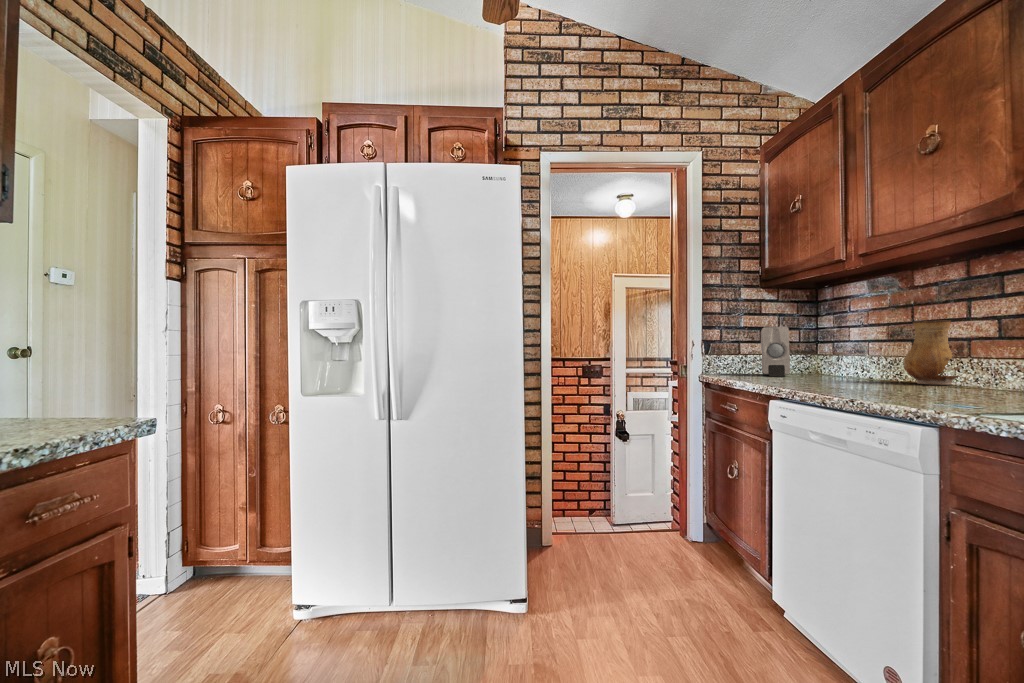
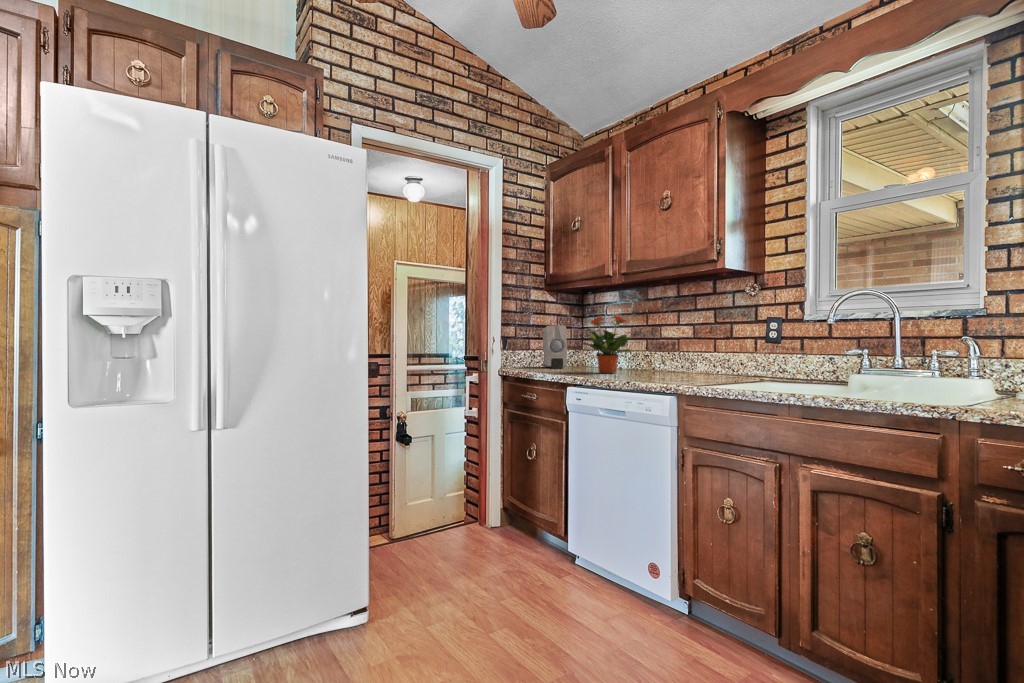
potted plant: none [797,309,881,385] -> present [582,314,632,373]
ceramic pitcher: present [904,320,959,385] -> none [643,325,677,372]

